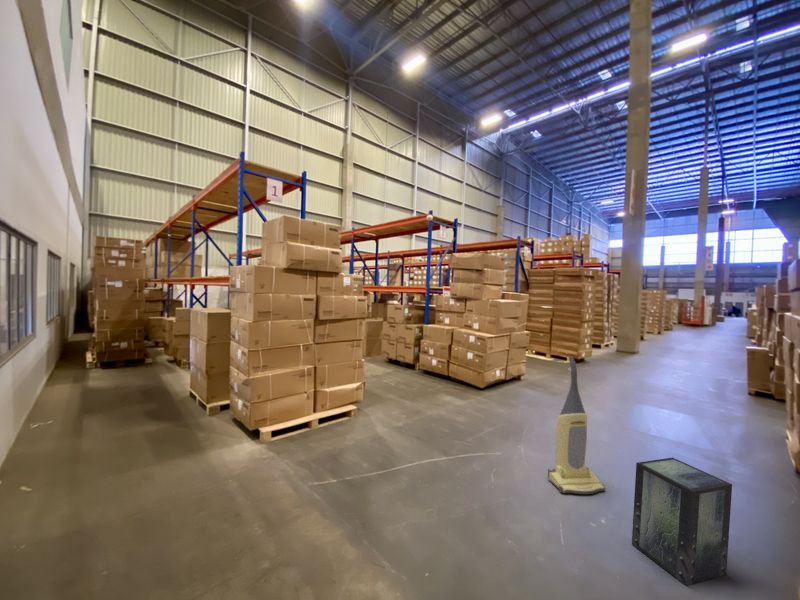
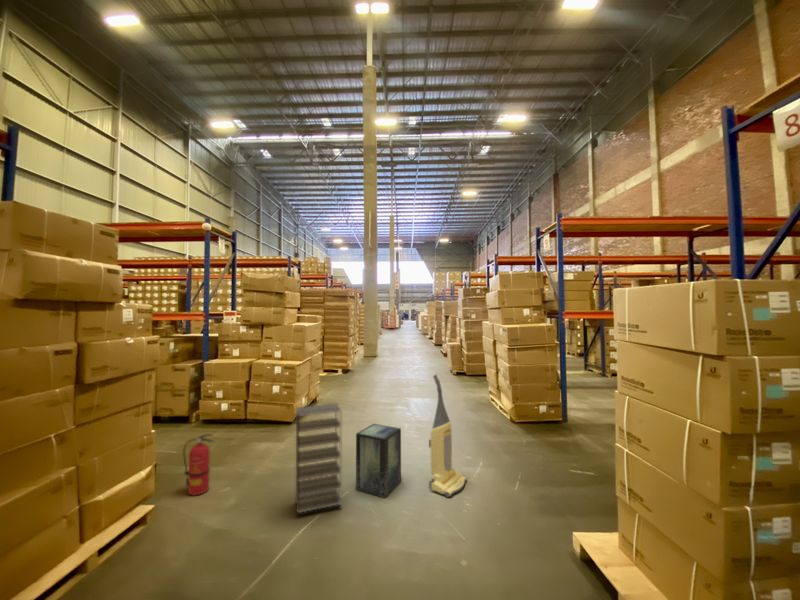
shelving unit: none [419,360,465,456] -> present [295,404,341,514]
fire extinguisher: none [375,370,393,411] -> present [184,434,213,495]
storage box: present [632,458,732,586] -> present [356,424,401,498]

